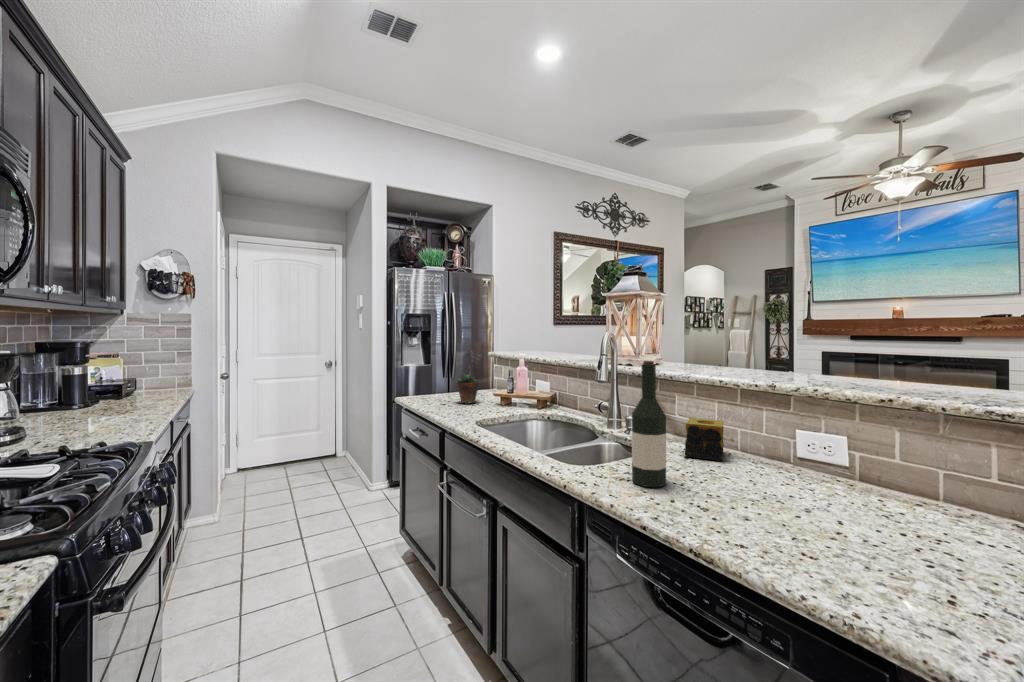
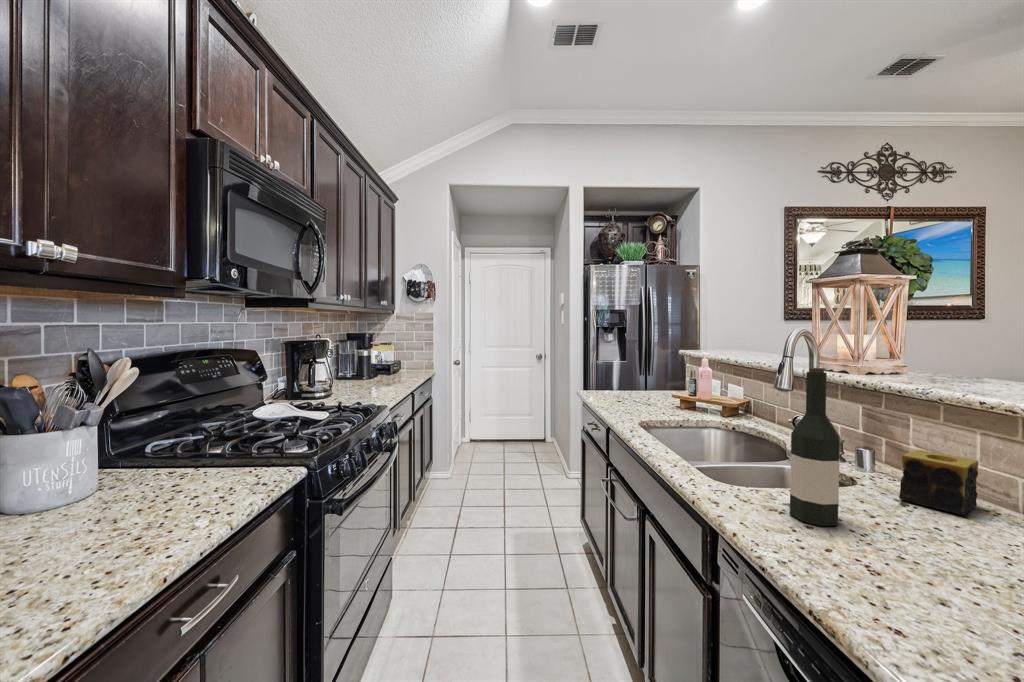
succulent plant: present [457,367,480,403] -> none [635,363,662,404]

